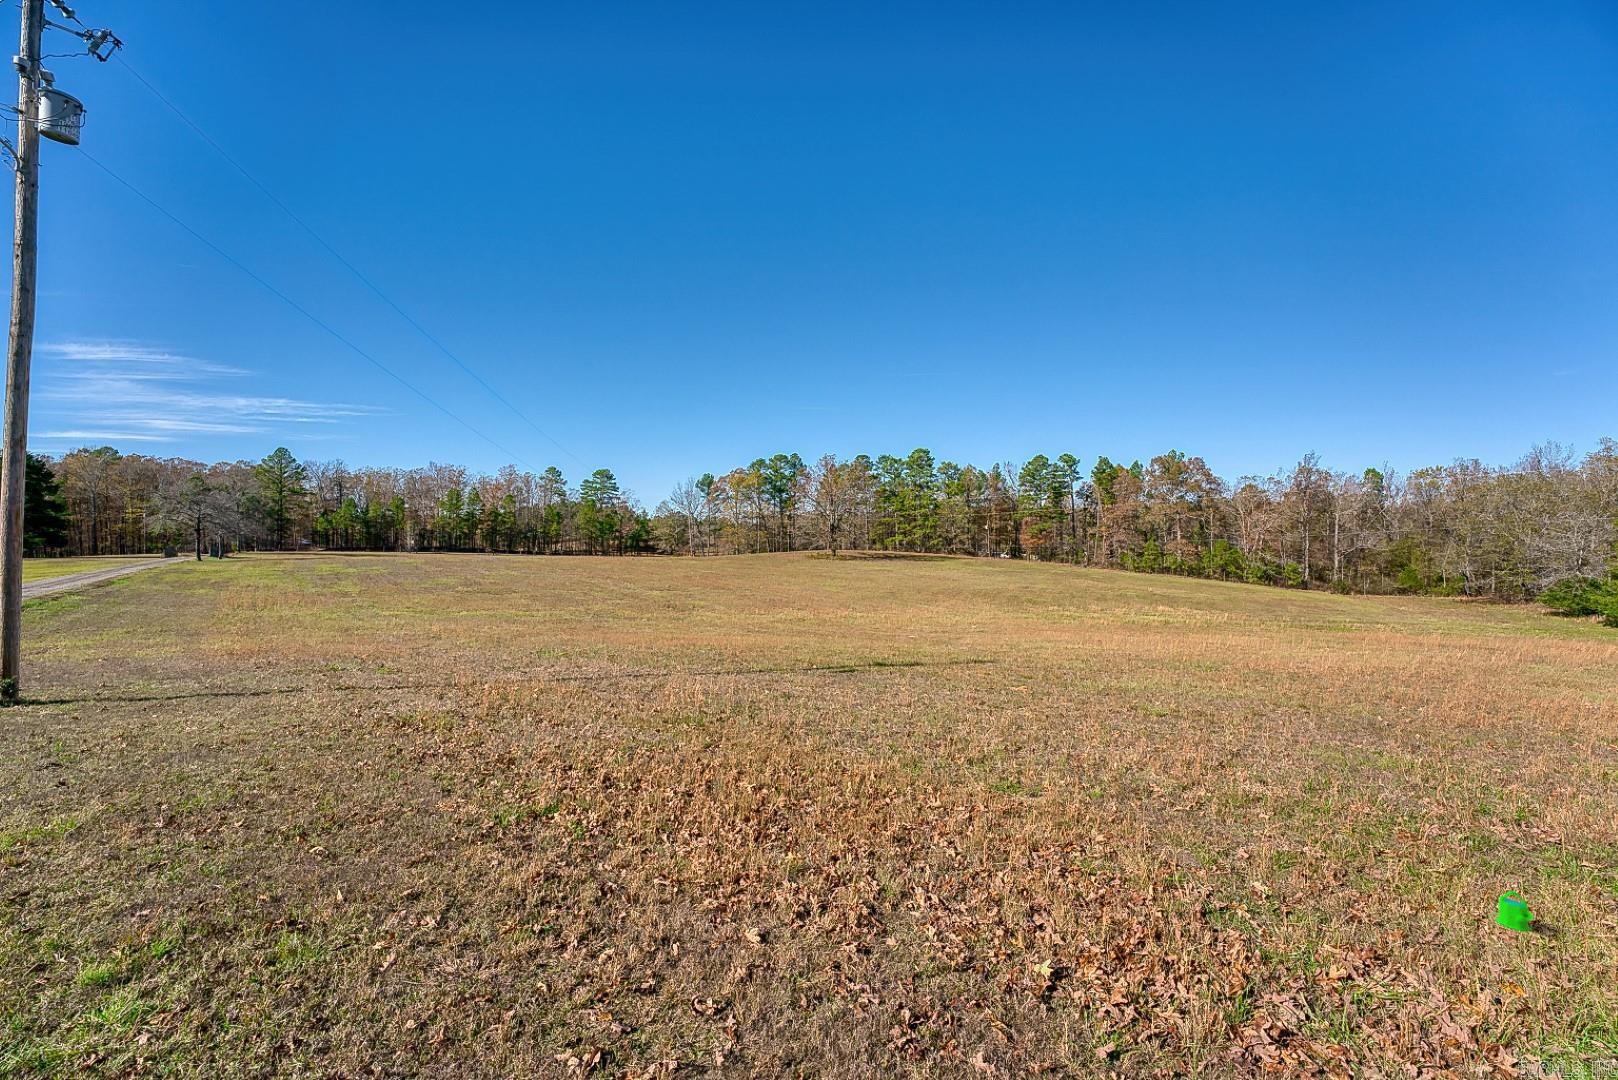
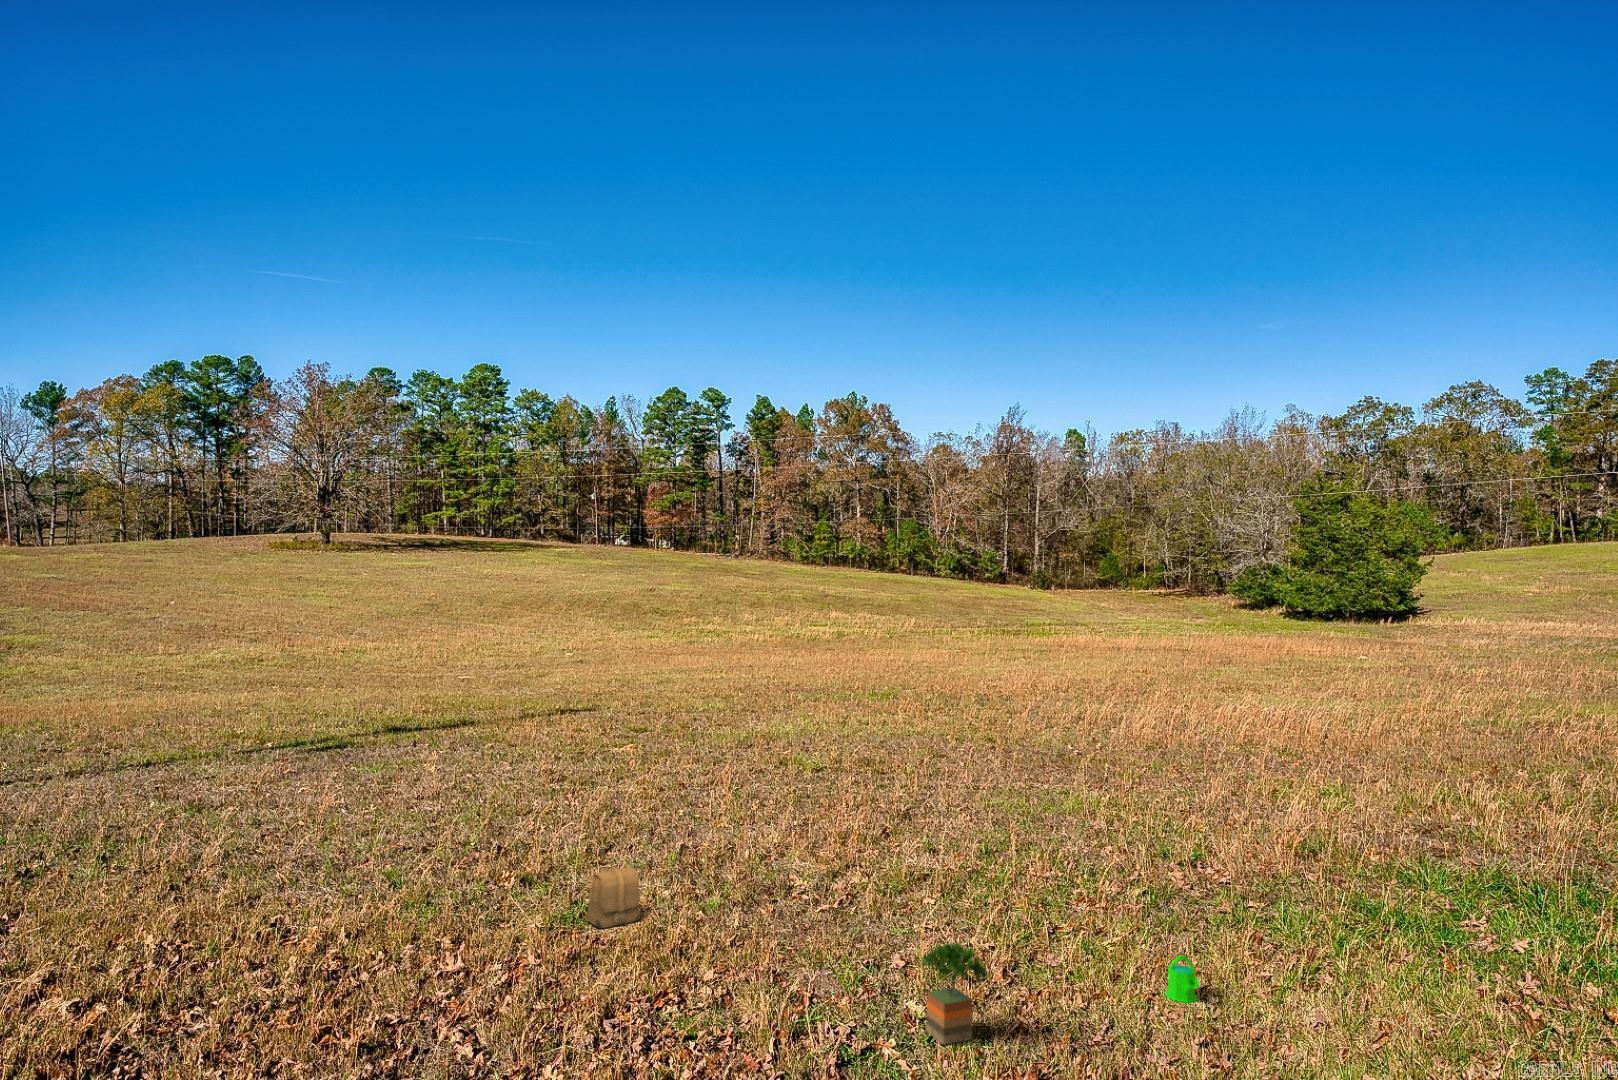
backpack: none [1013,757,1048,797] -> present [587,863,641,928]
potted tree: none [1265,843,1327,918] -> present [922,942,988,1045]

